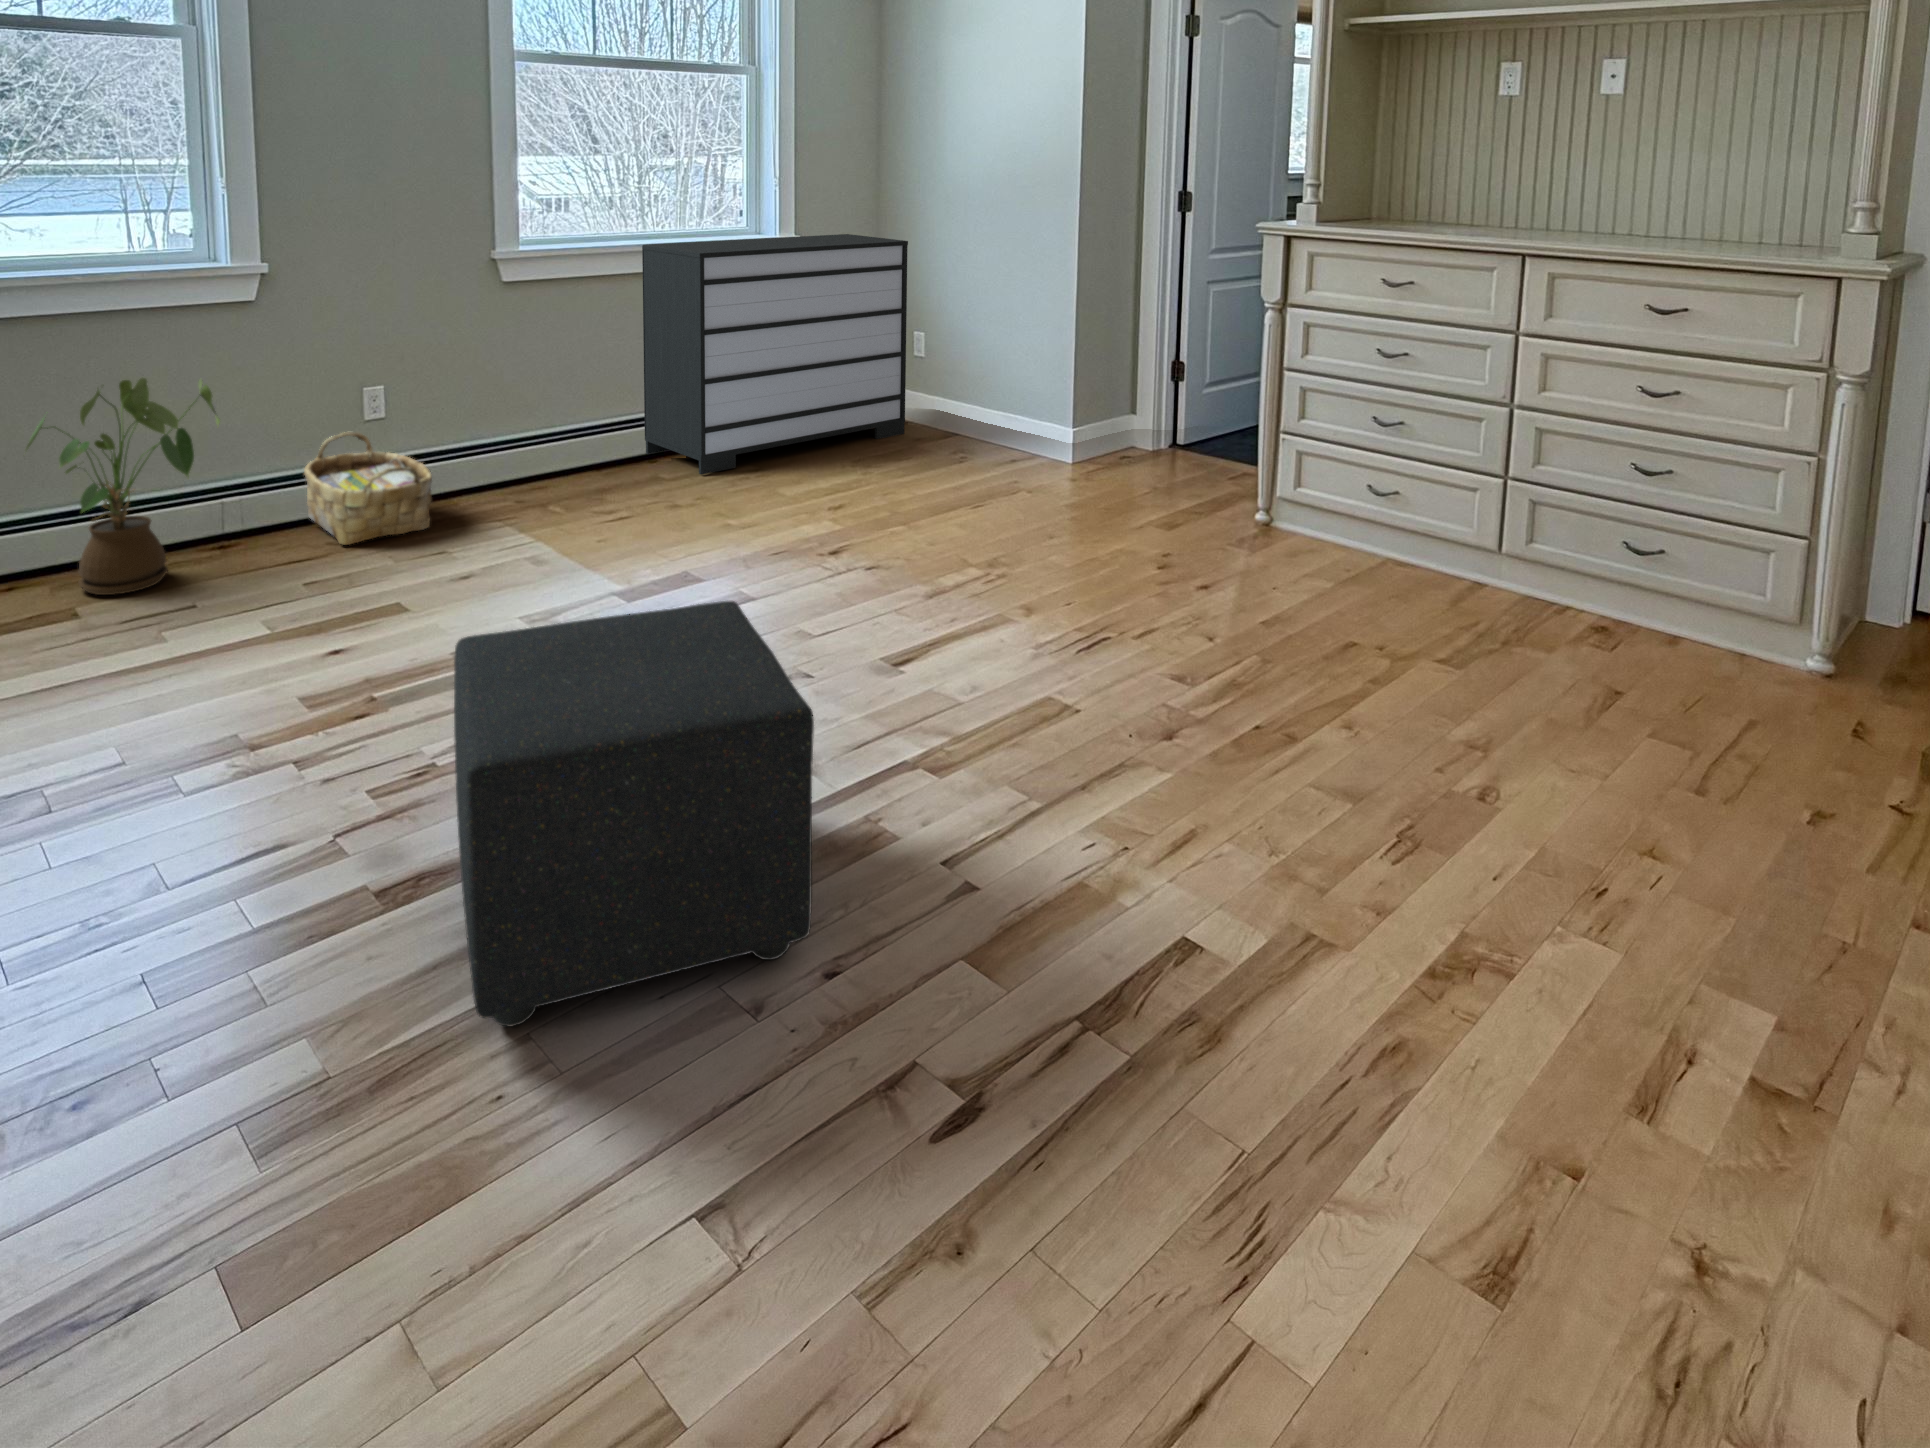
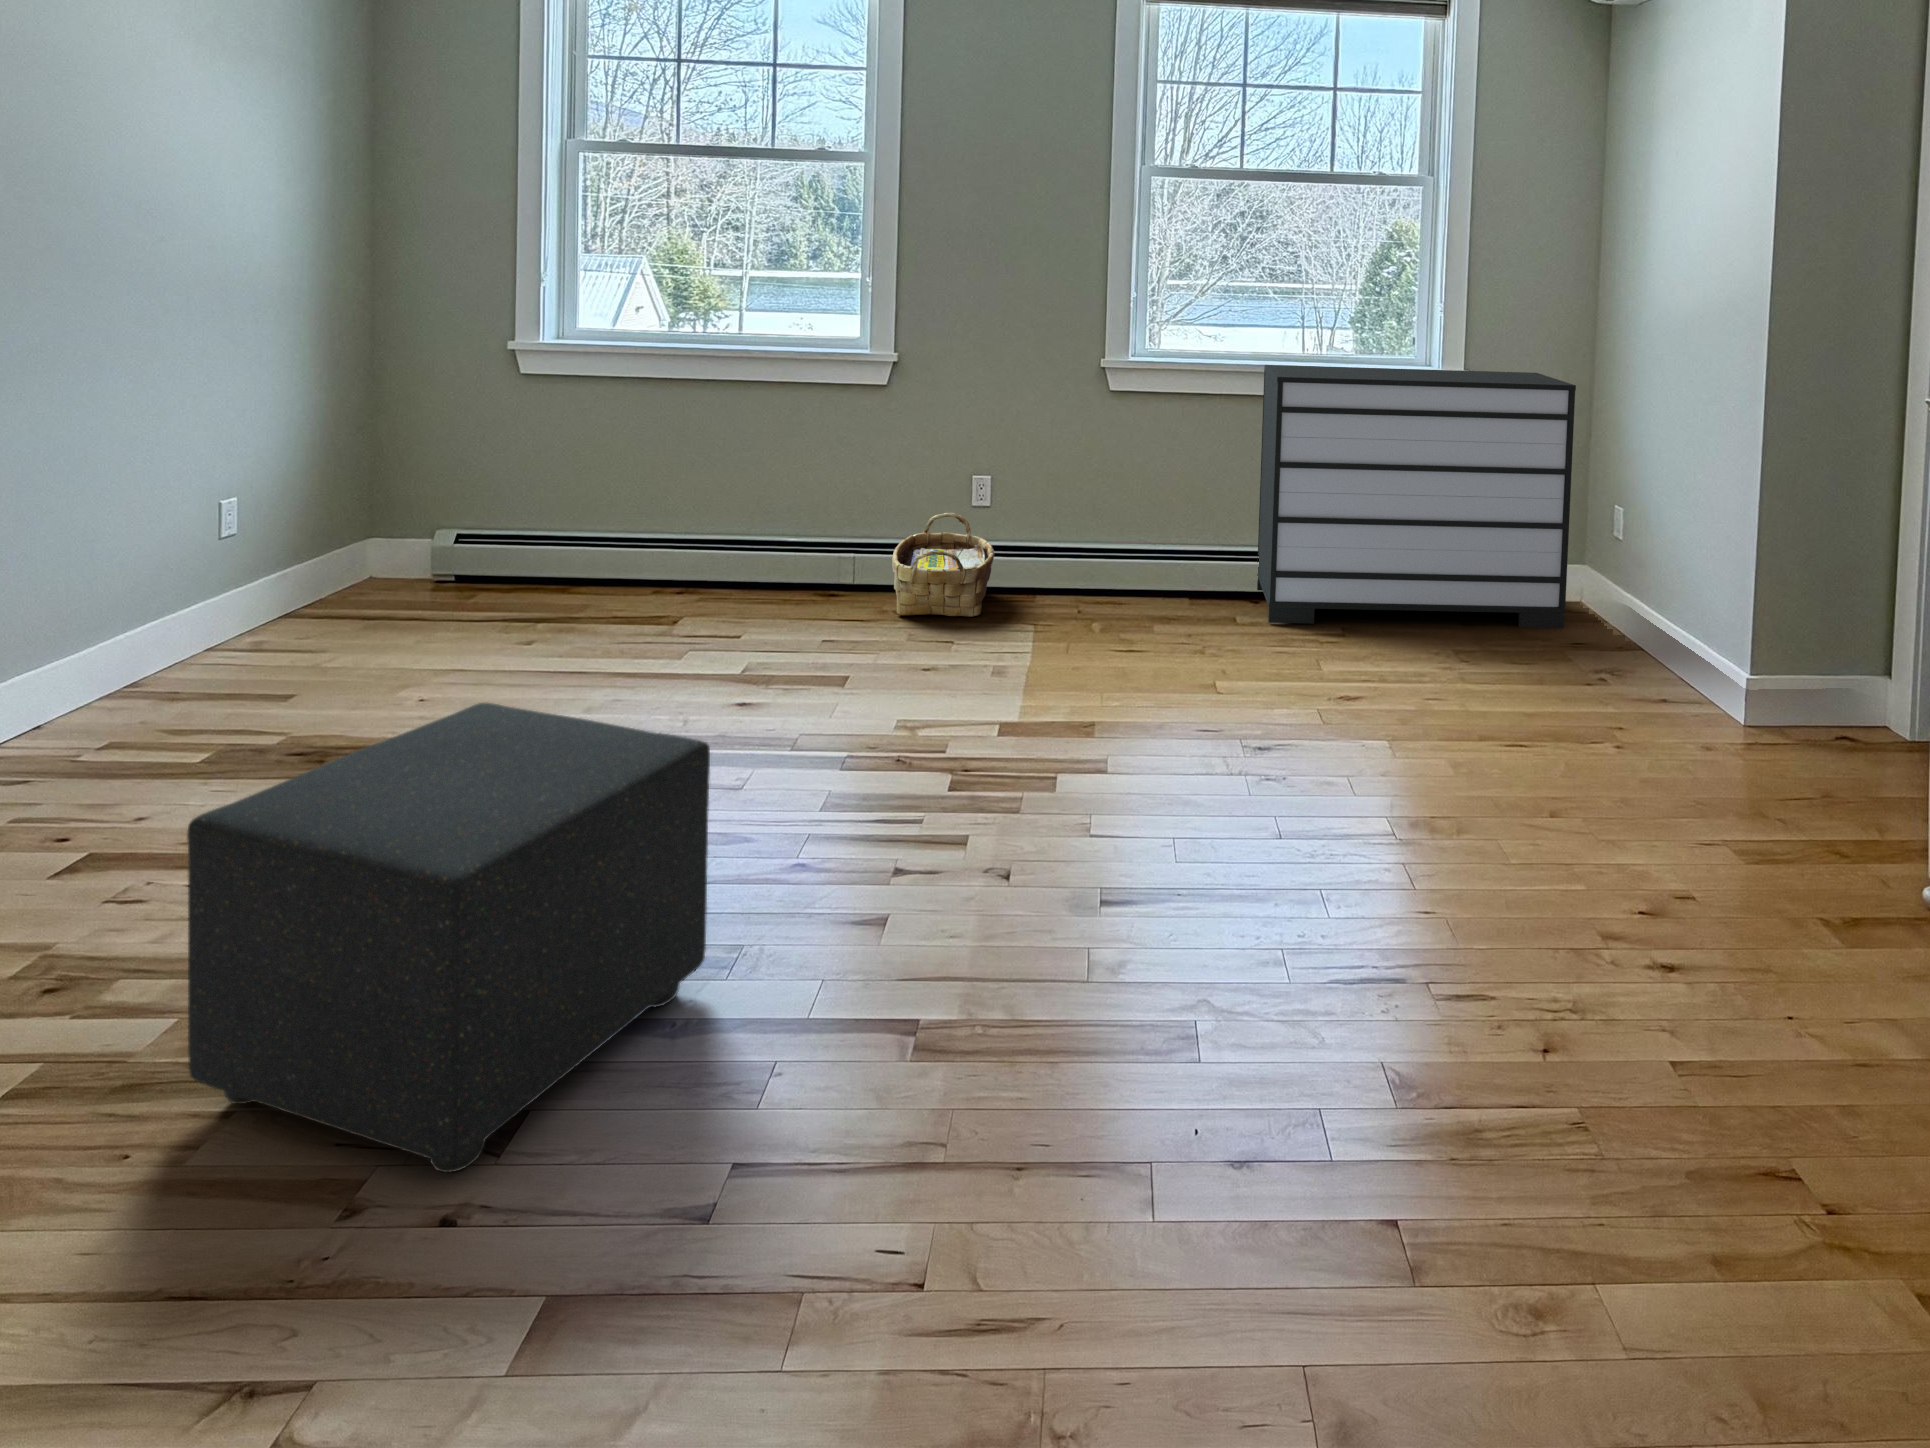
house plant: present [26,378,220,595] -> none [676,439,825,615]

